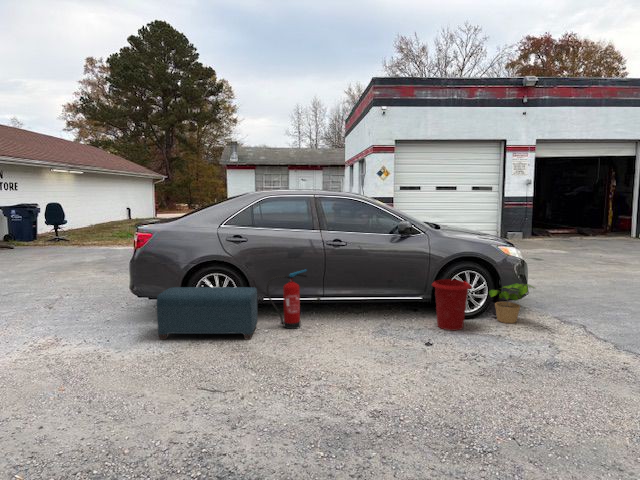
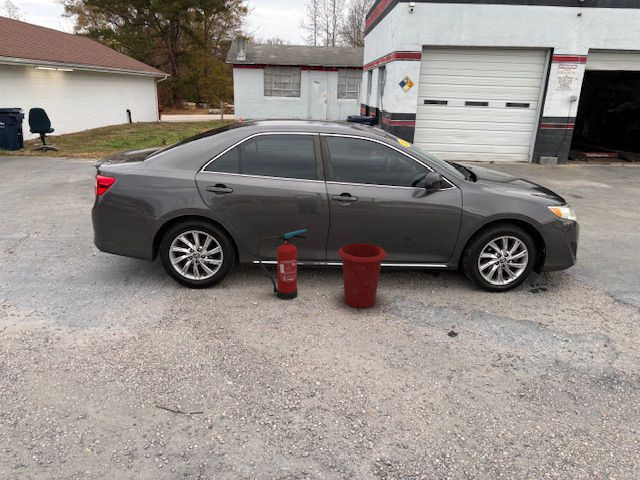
waste bin: present [432,279,472,330] -> present [338,243,387,308]
potted plant: present [489,284,534,323] -> none [530,254,592,300]
bench: present [157,287,258,340] -> none [120,246,246,315]

